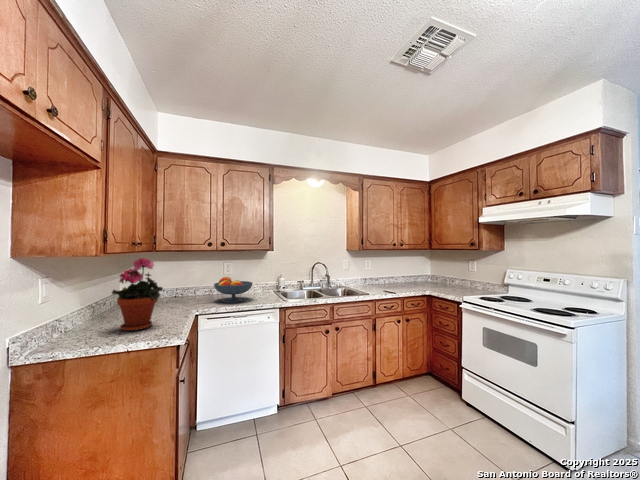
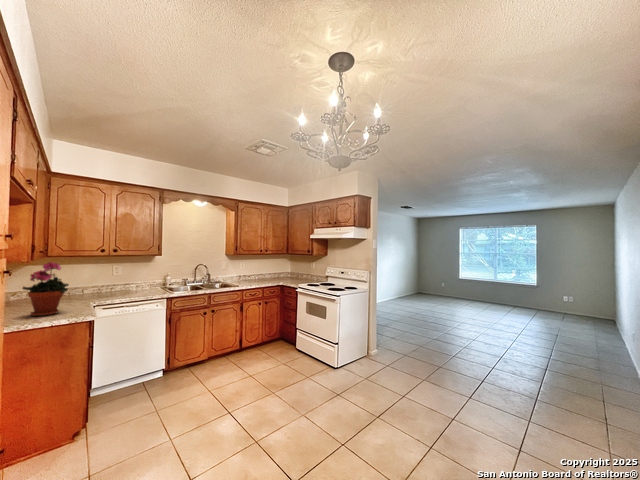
fruit bowl: present [214,277,253,303] -> none [106,276,143,296]

